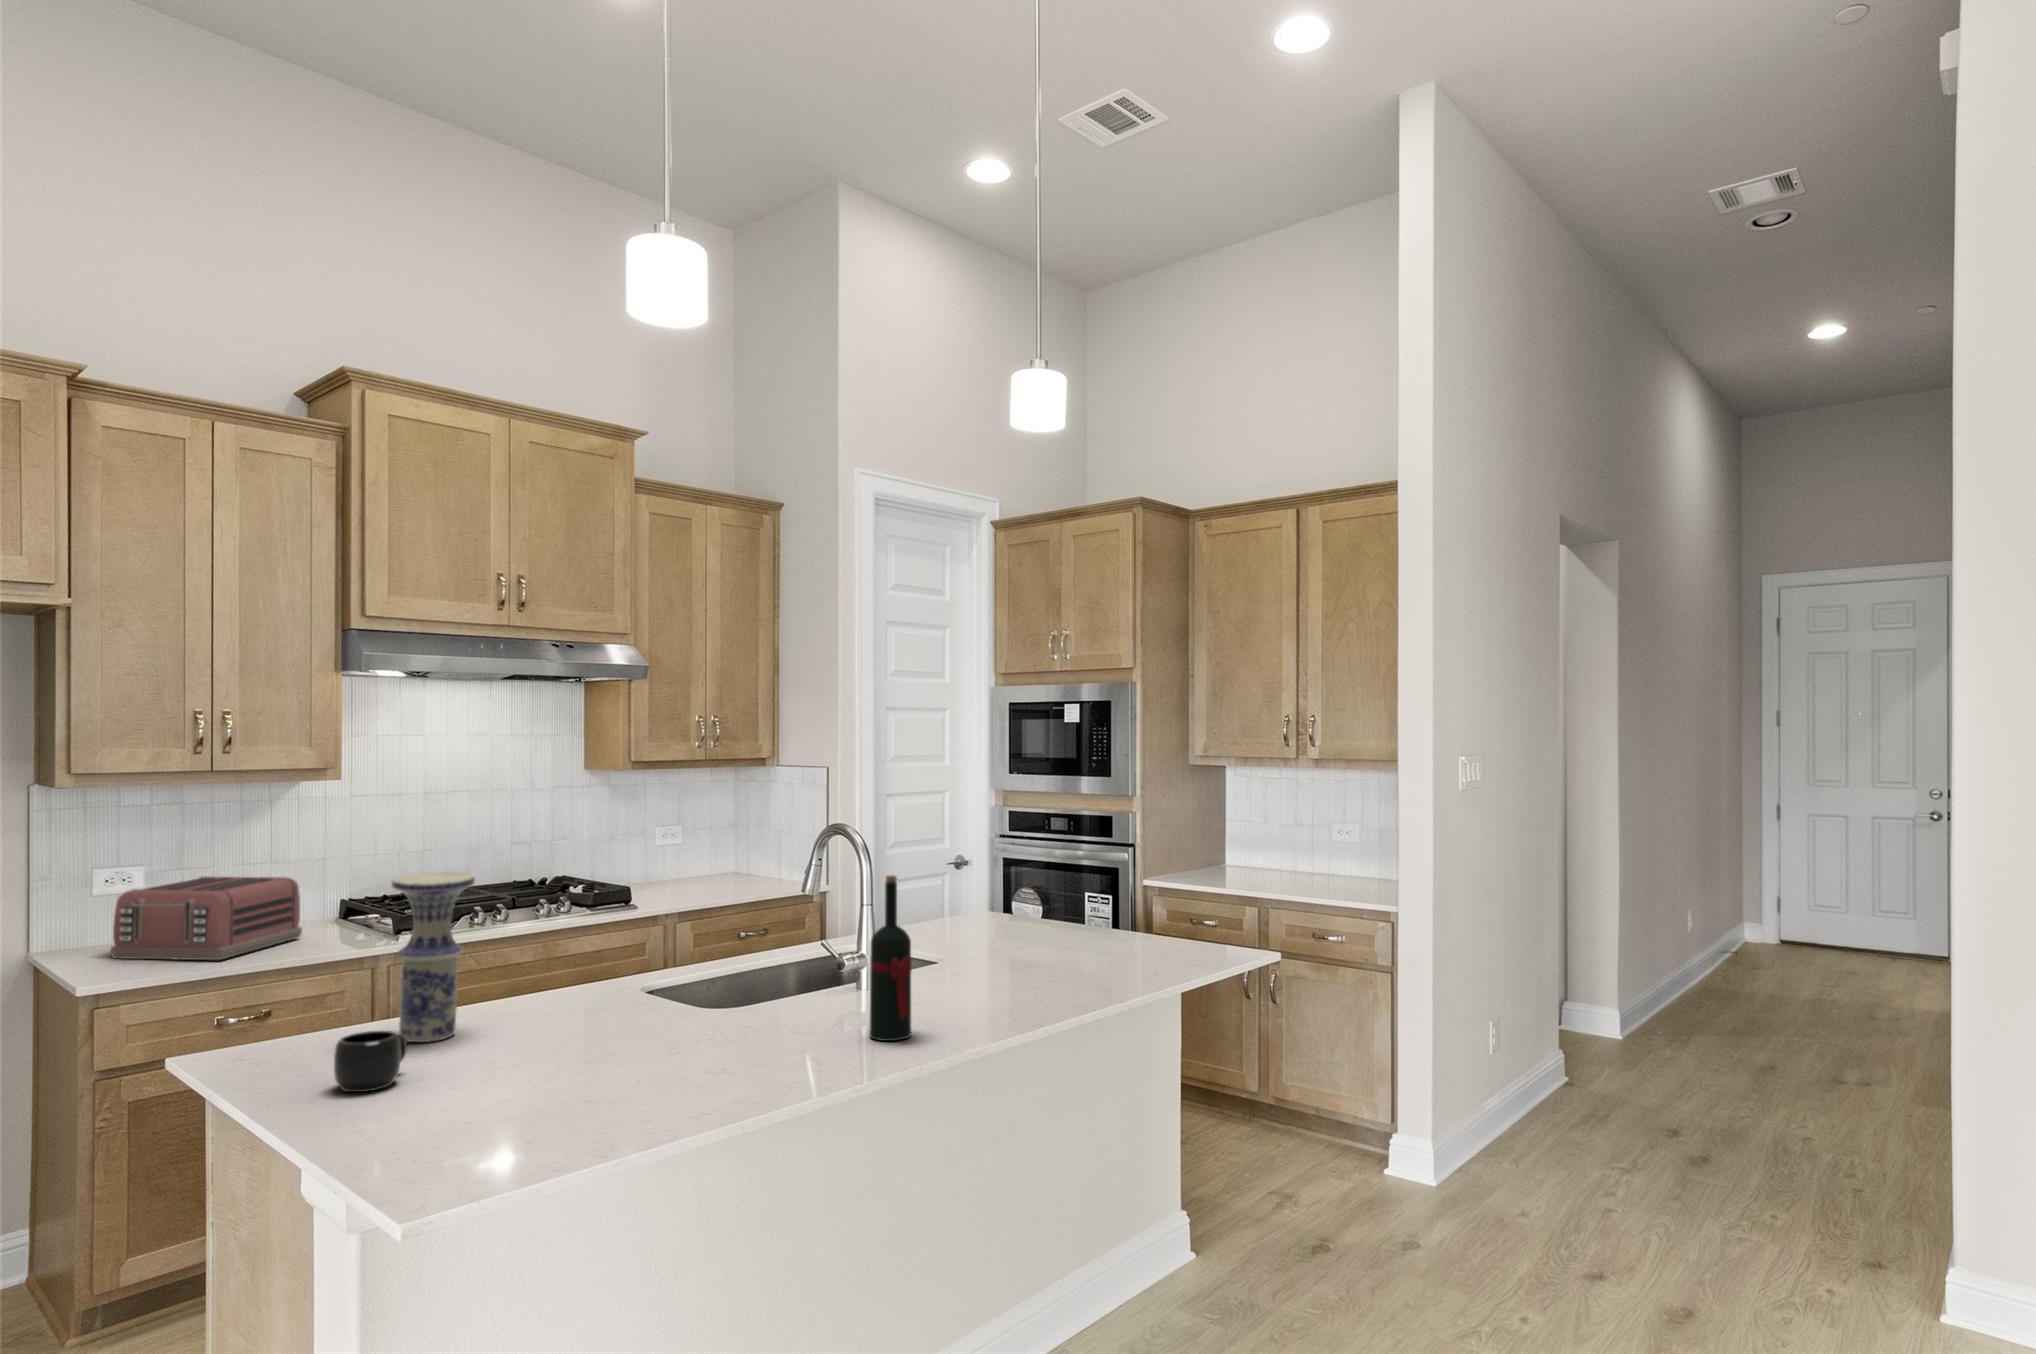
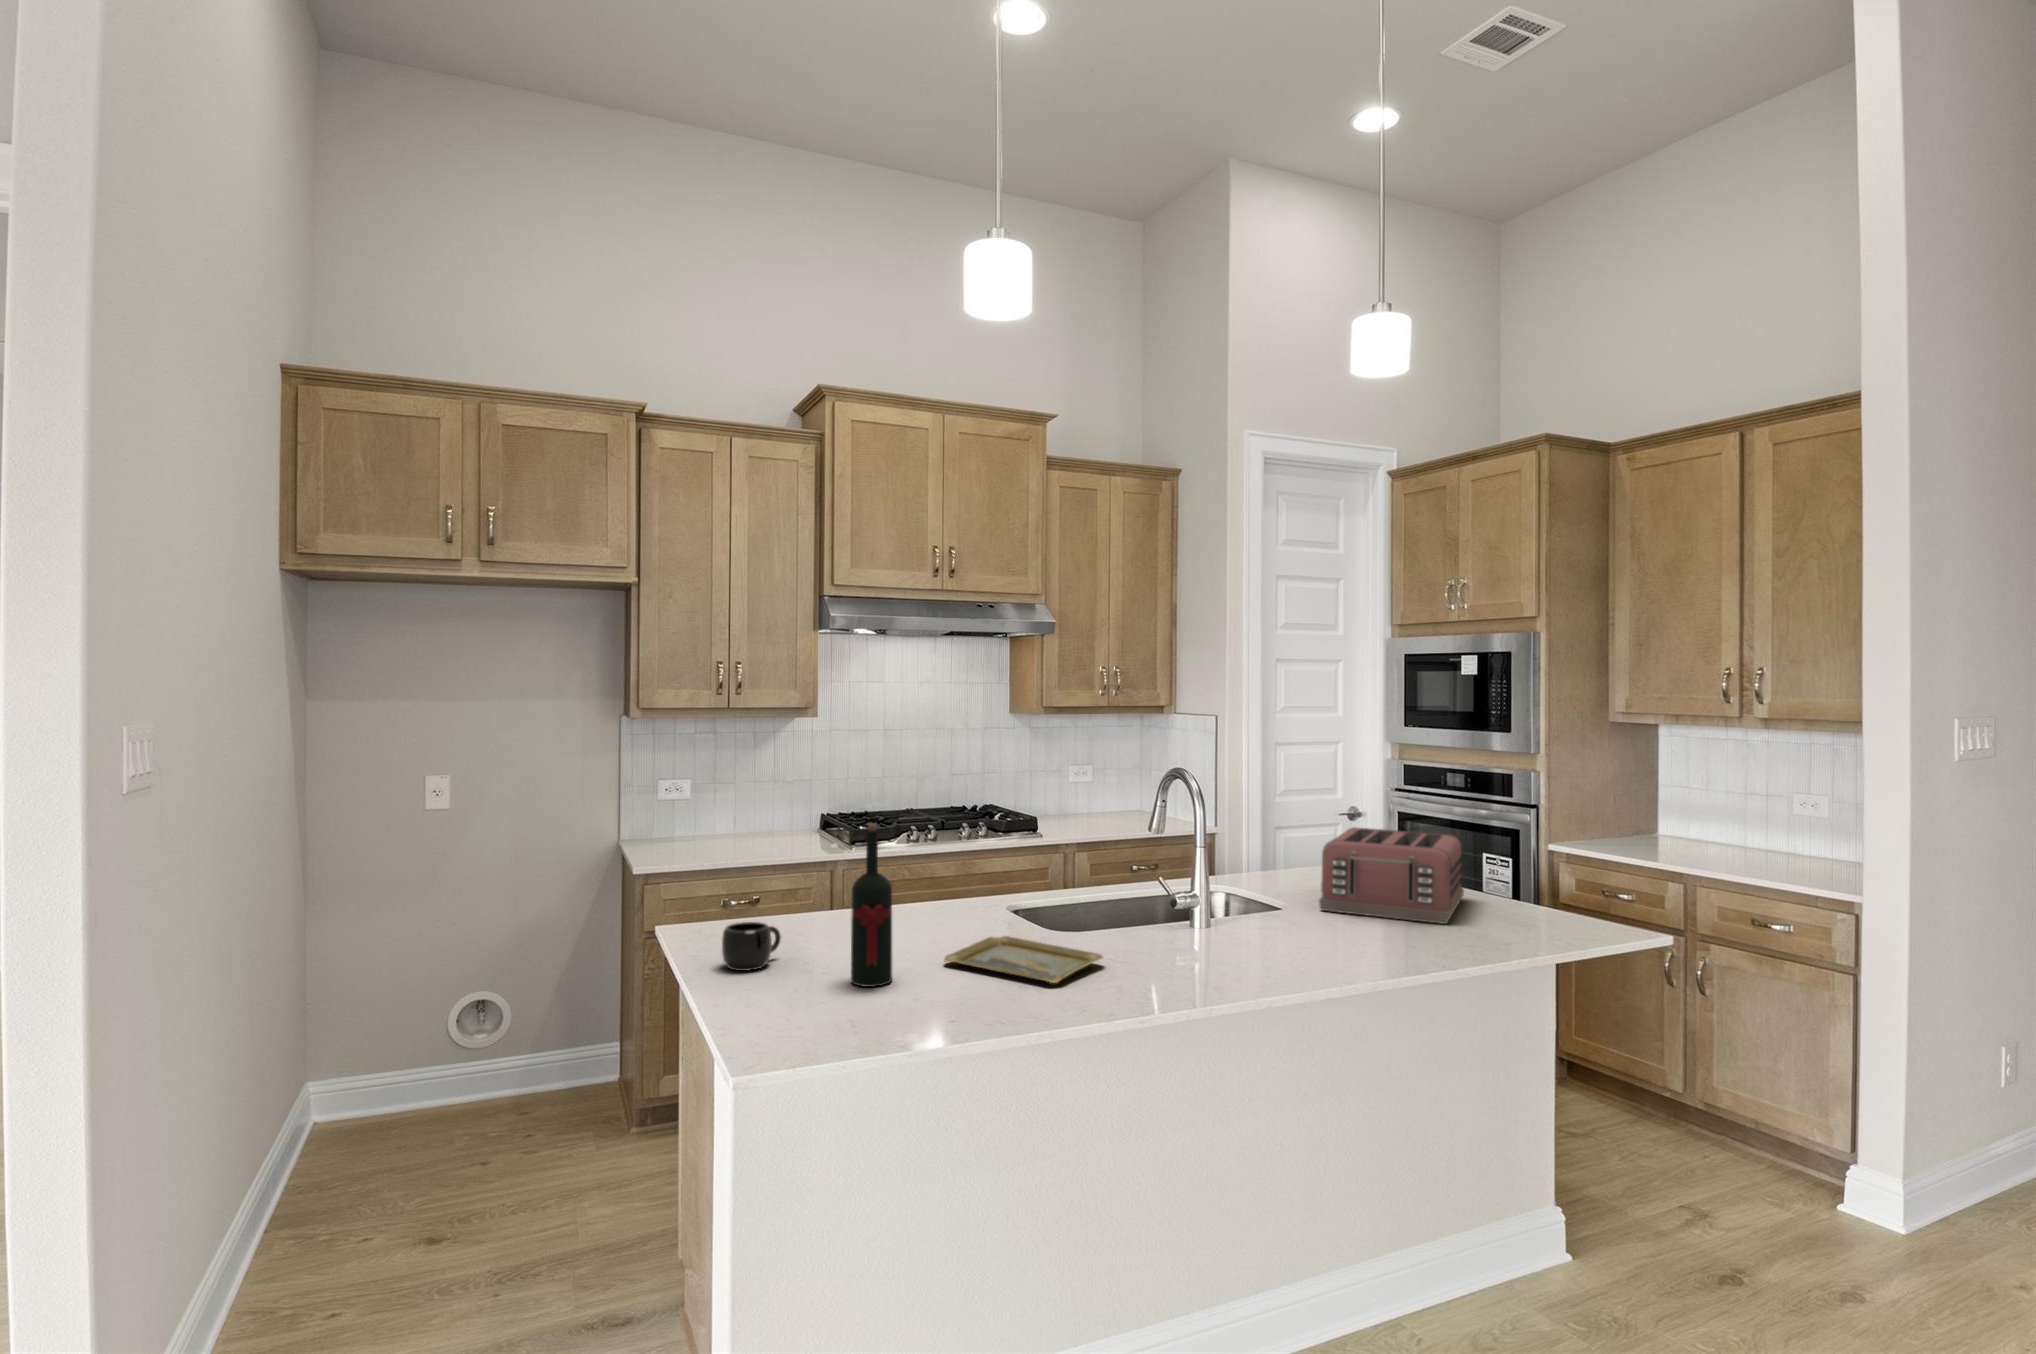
vase: present [392,872,475,1042] -> none [785,796,848,935]
wine bottle: present [869,875,912,1041] -> present [851,823,892,987]
toaster: present [111,877,302,960] -> present [1319,828,1464,924]
tray: none [619,1017,799,1059] -> present [944,936,1103,983]

